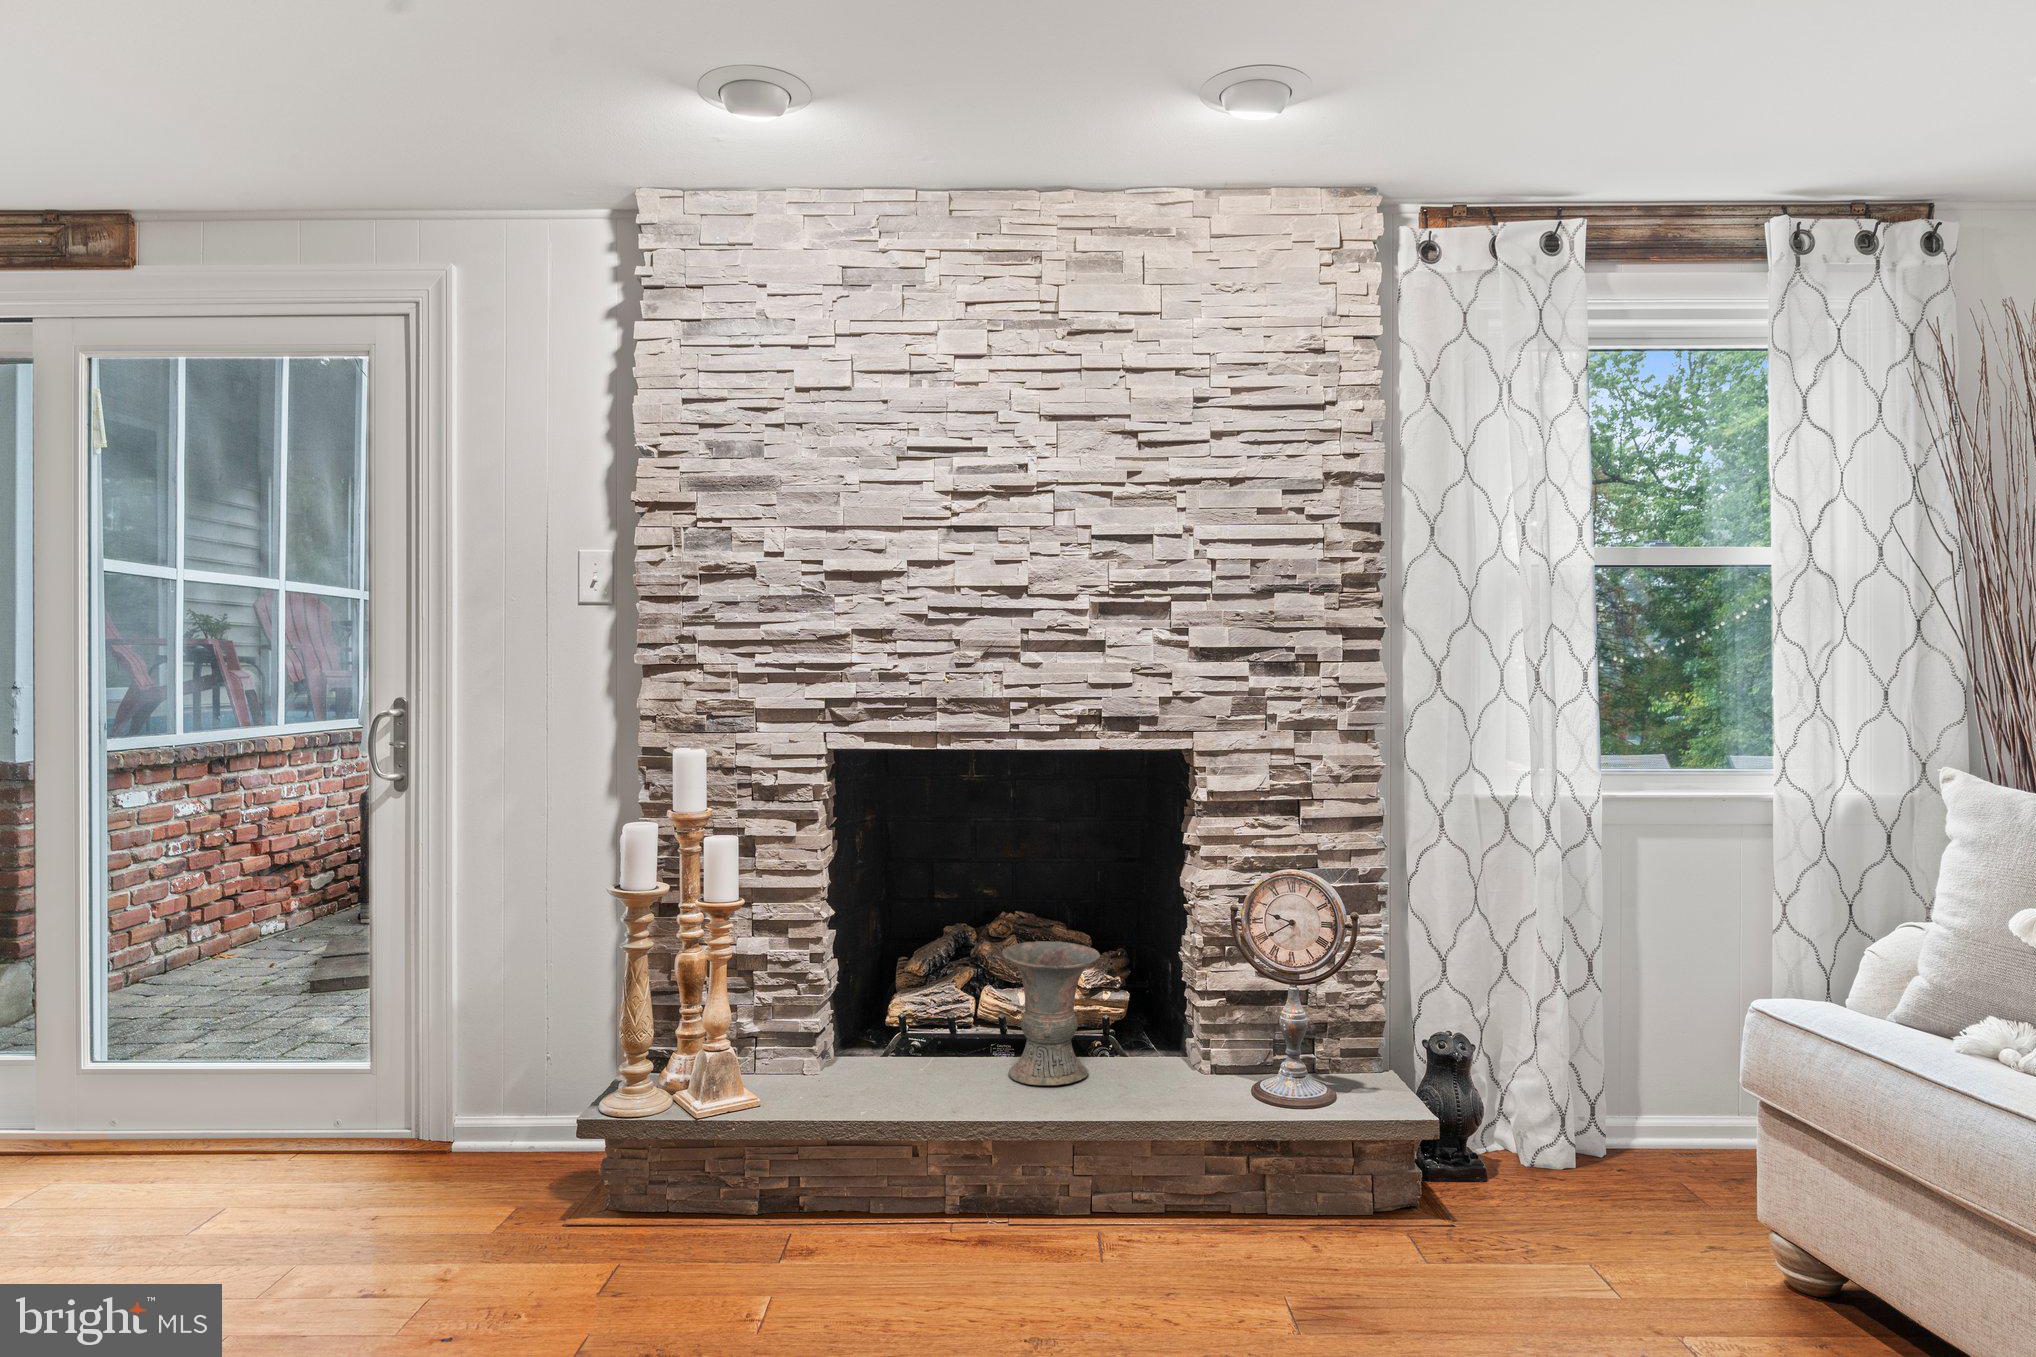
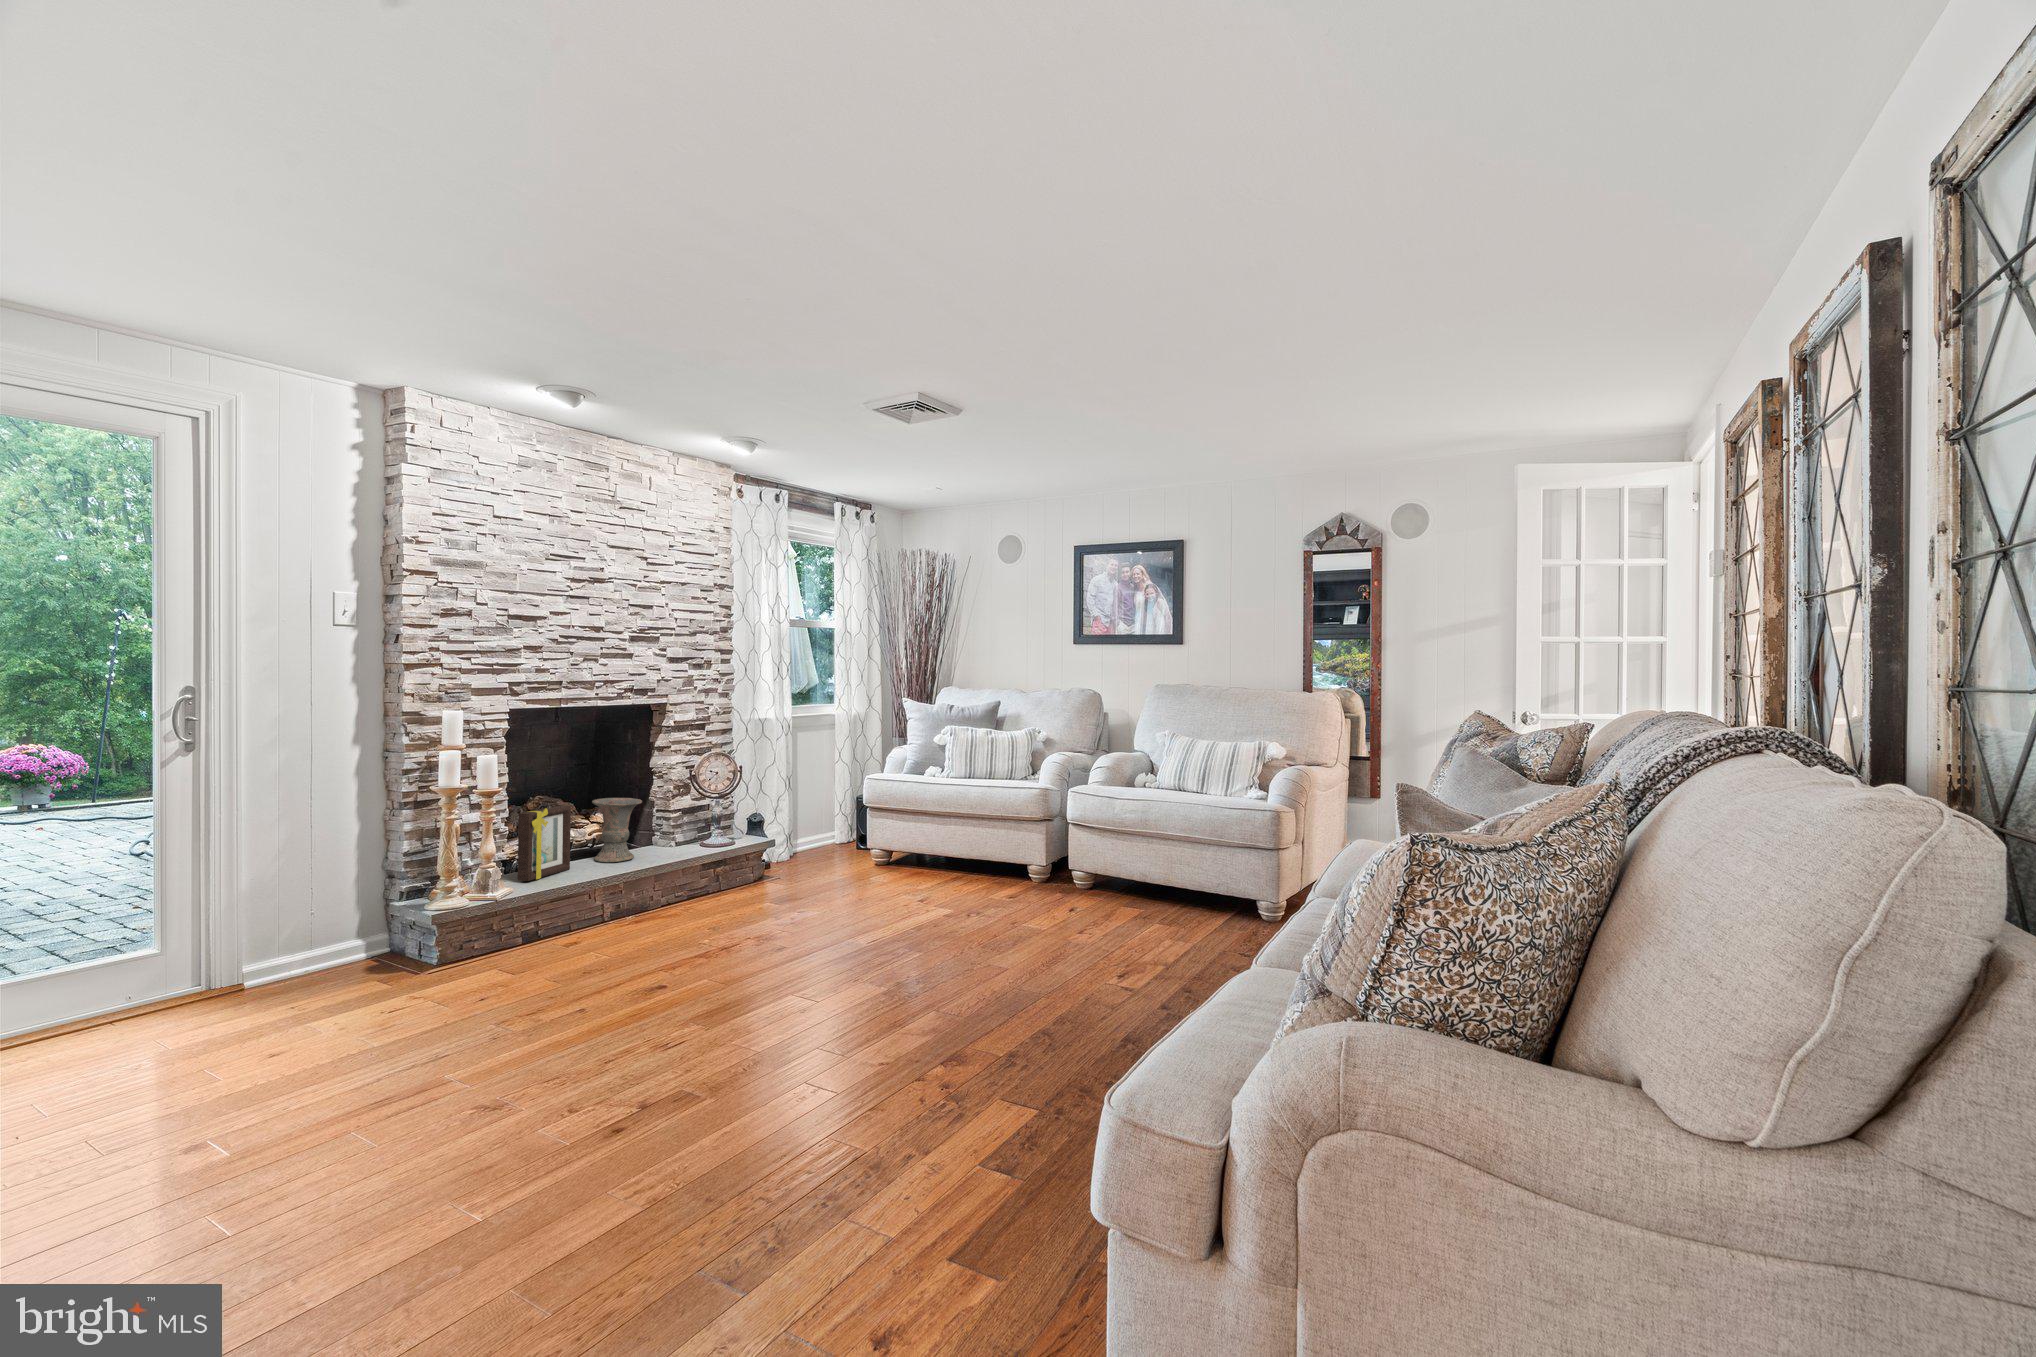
picture frame: none [801,947,935,1091] -> present [518,806,571,881]

